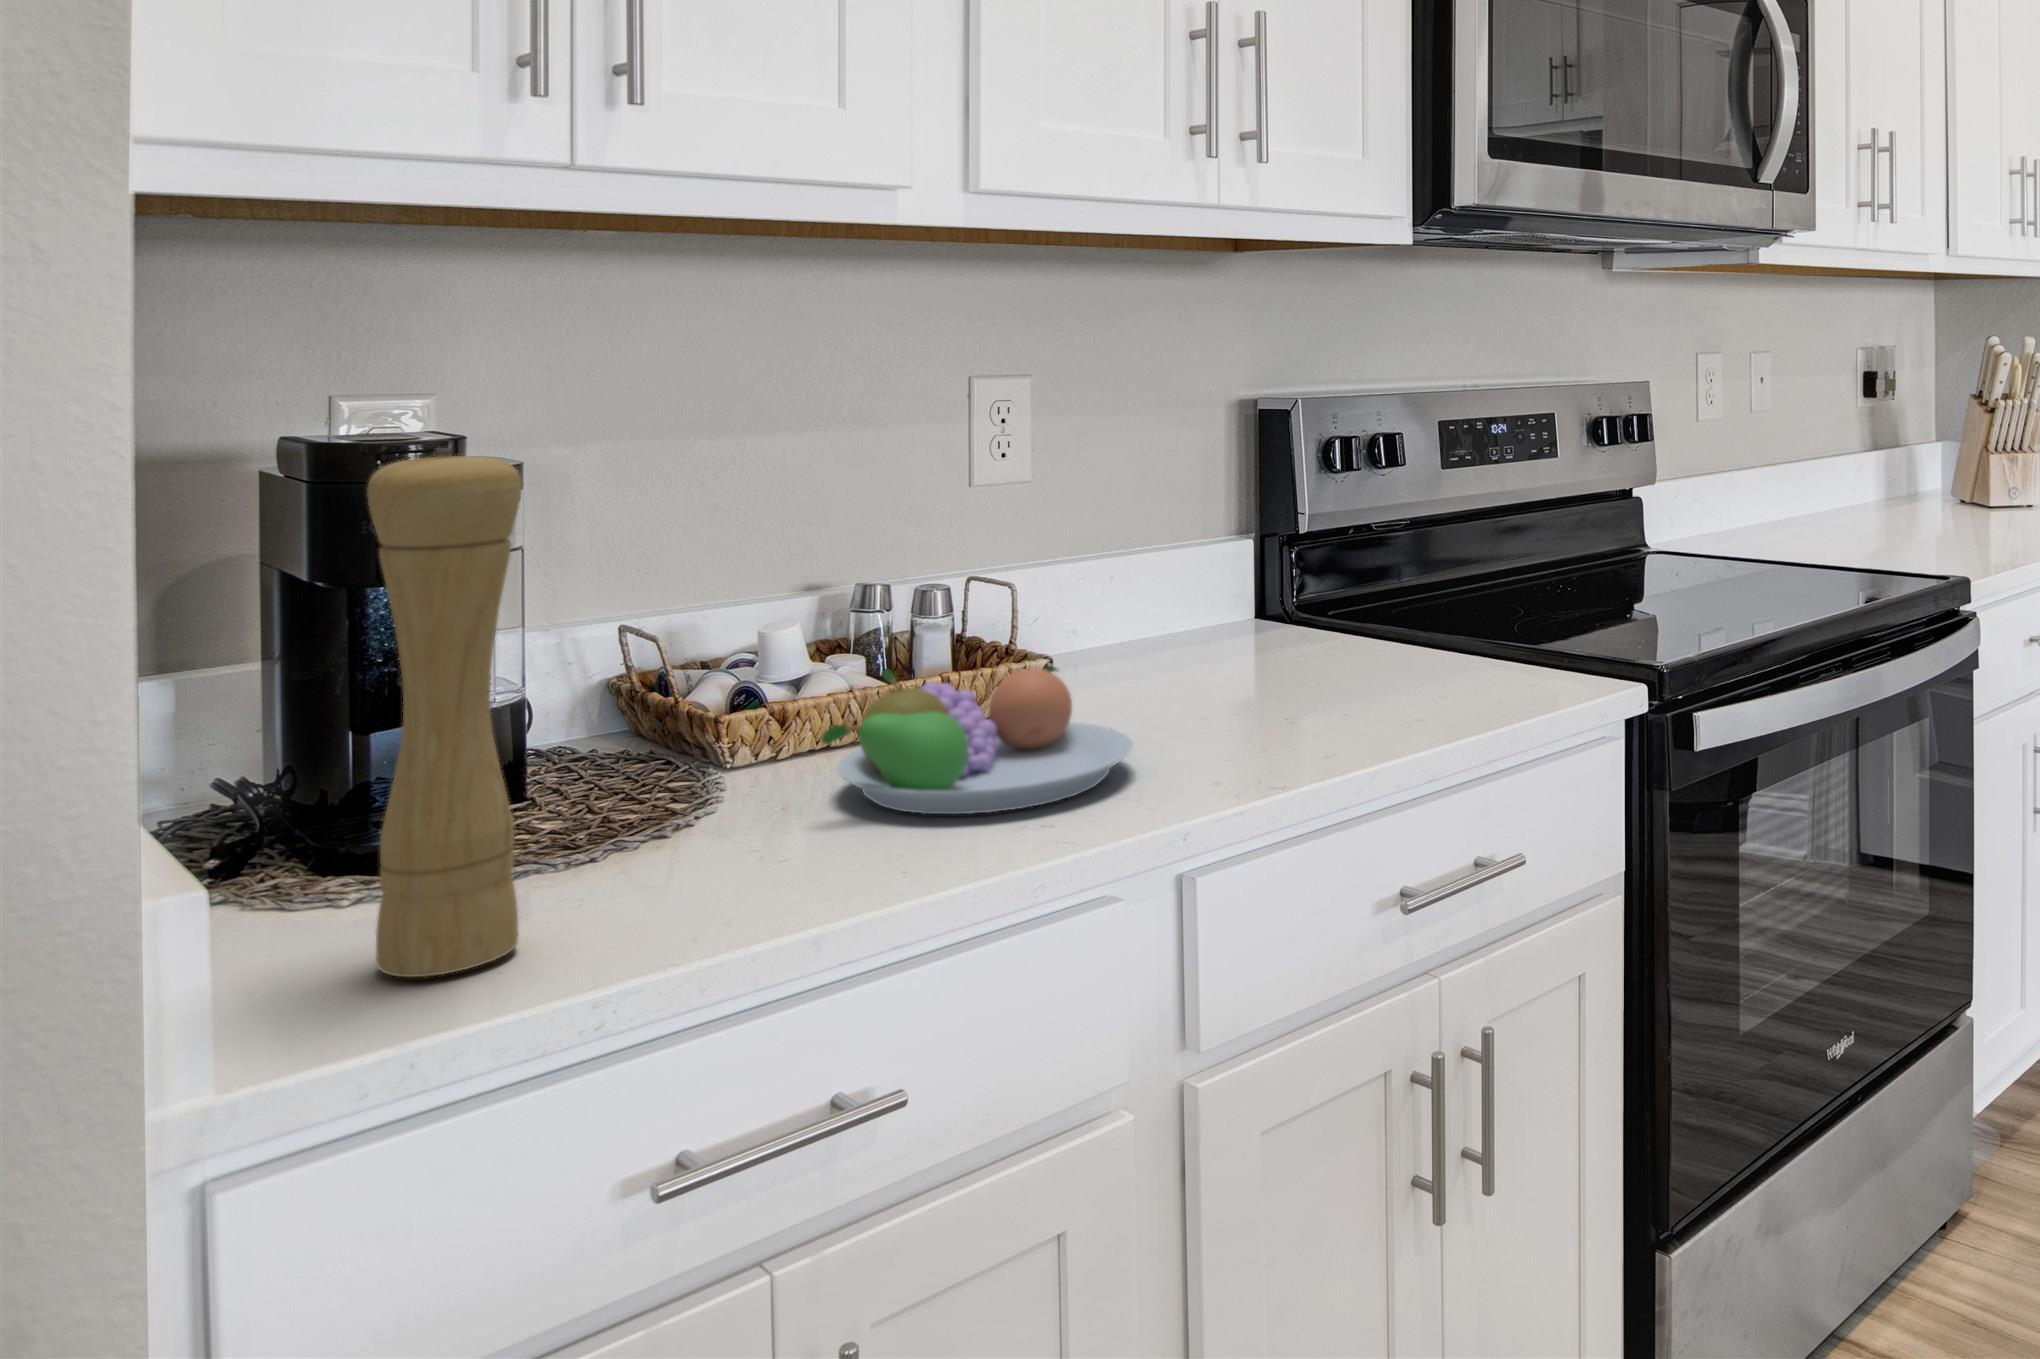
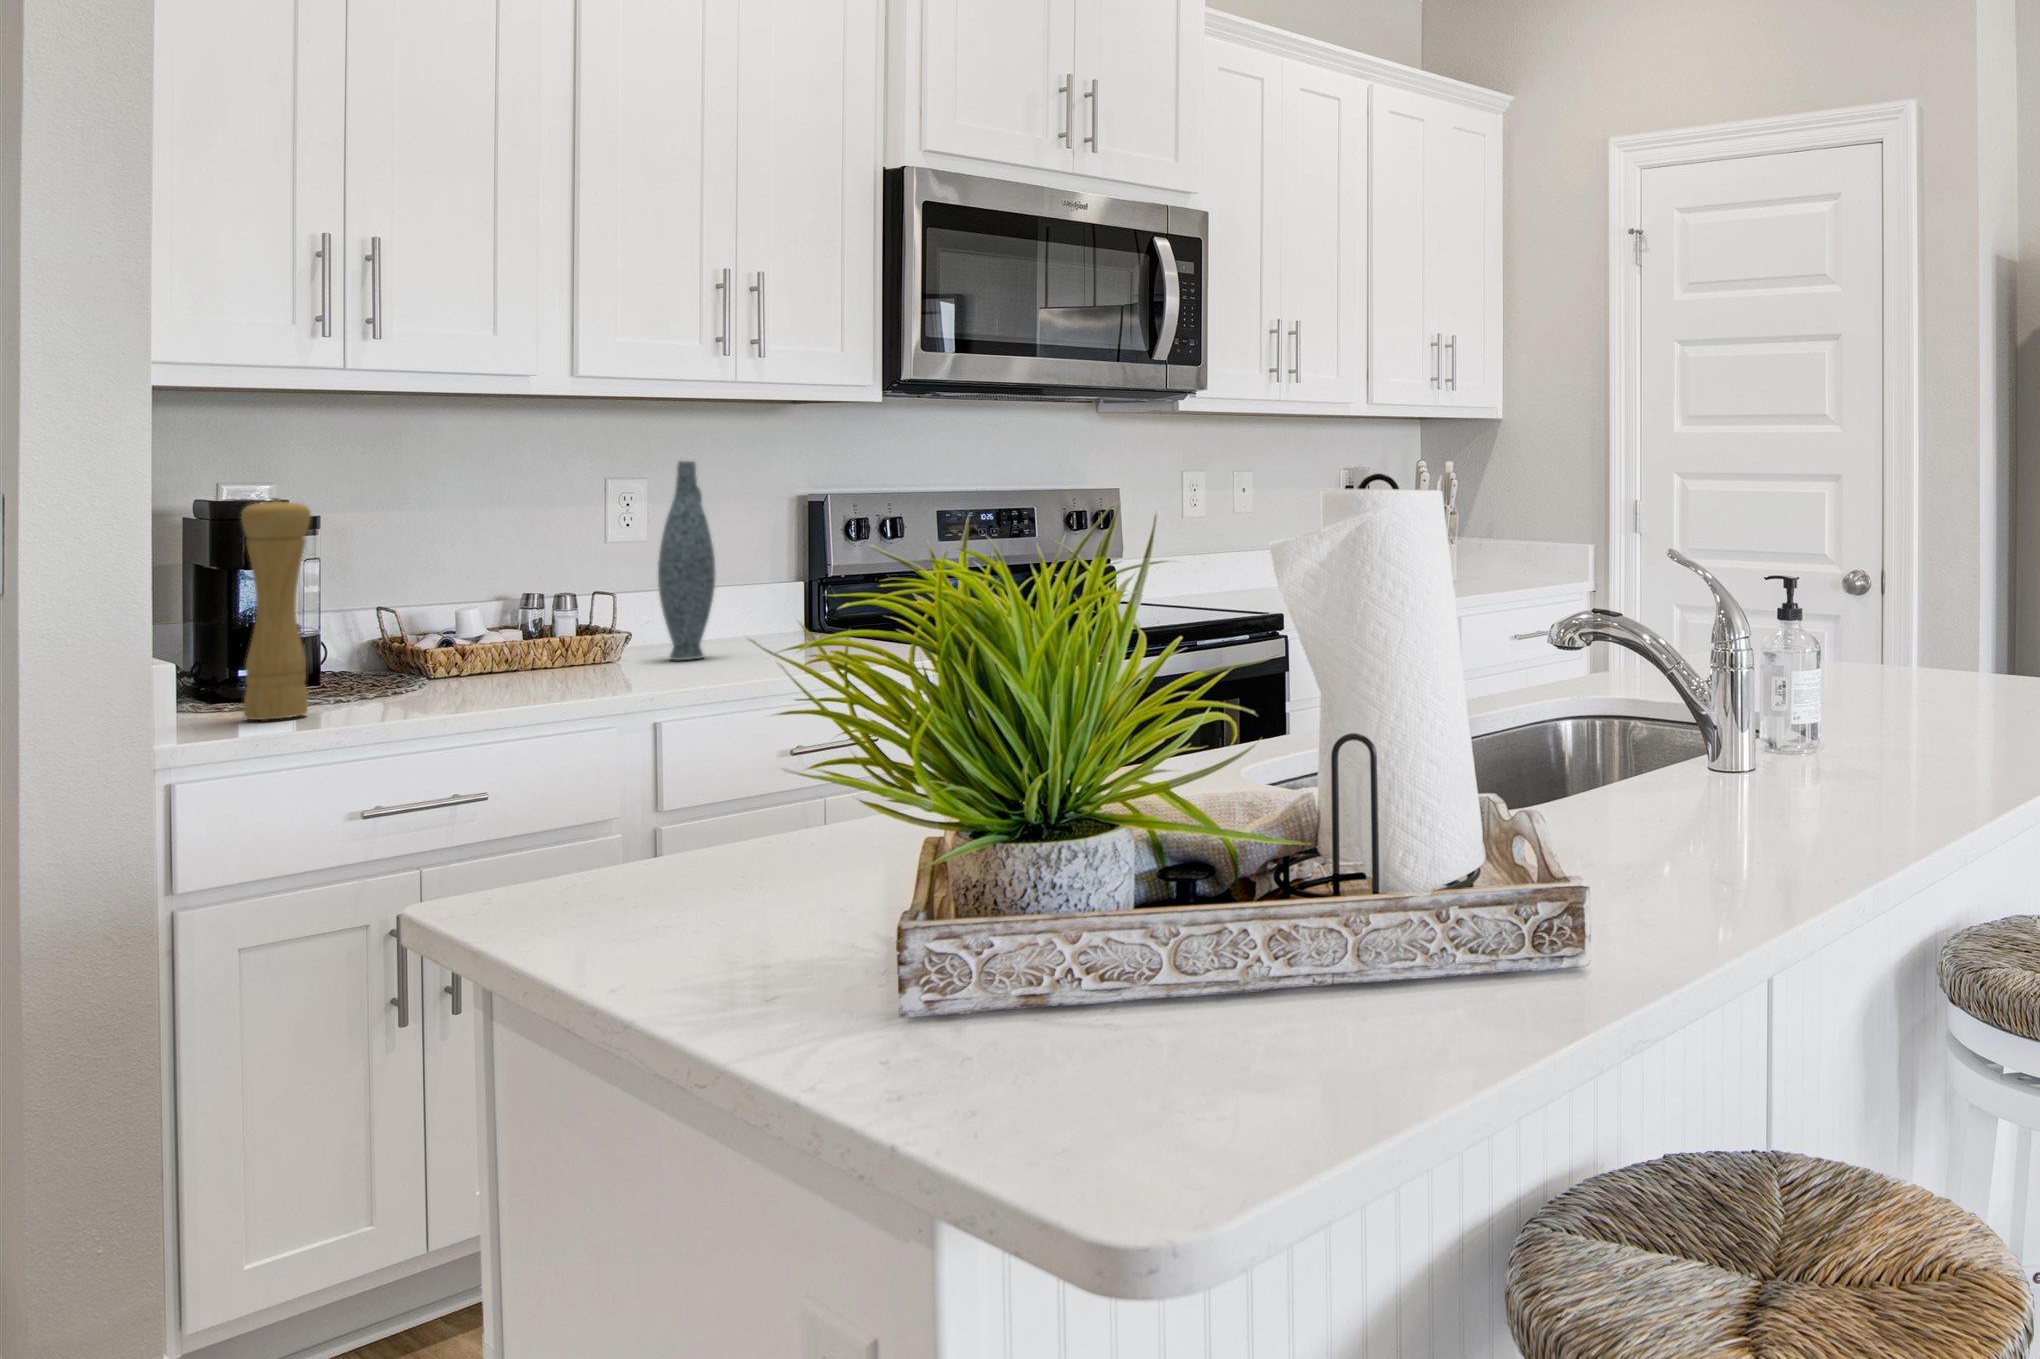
vase: none [1103,348,1202,715] -> present [658,461,716,660]
fruit bowl: present [821,666,1133,814] -> none [469,622,647,686]

